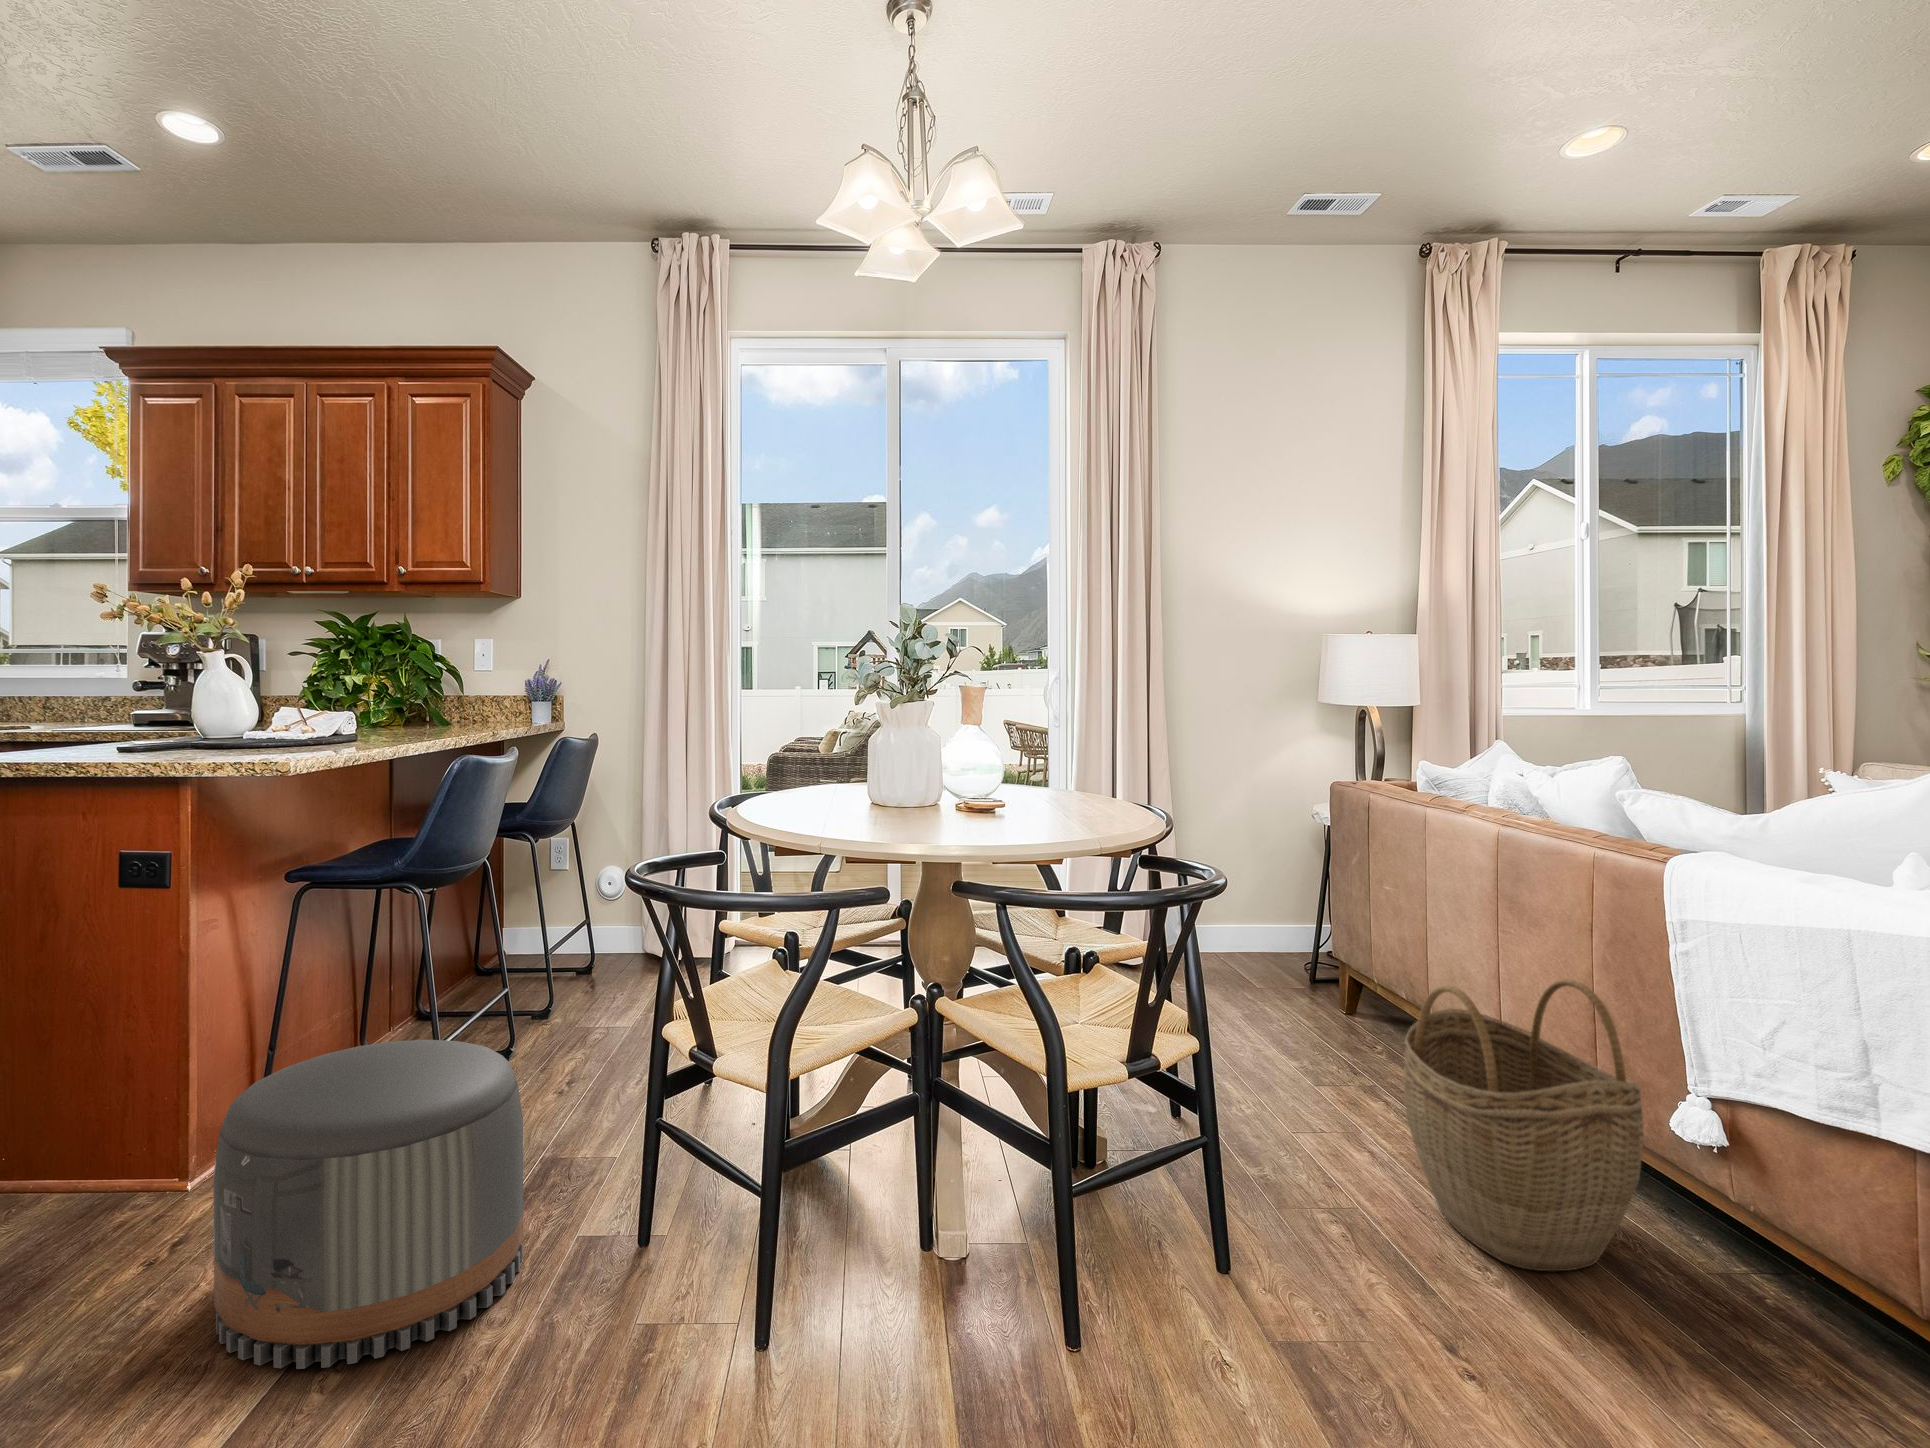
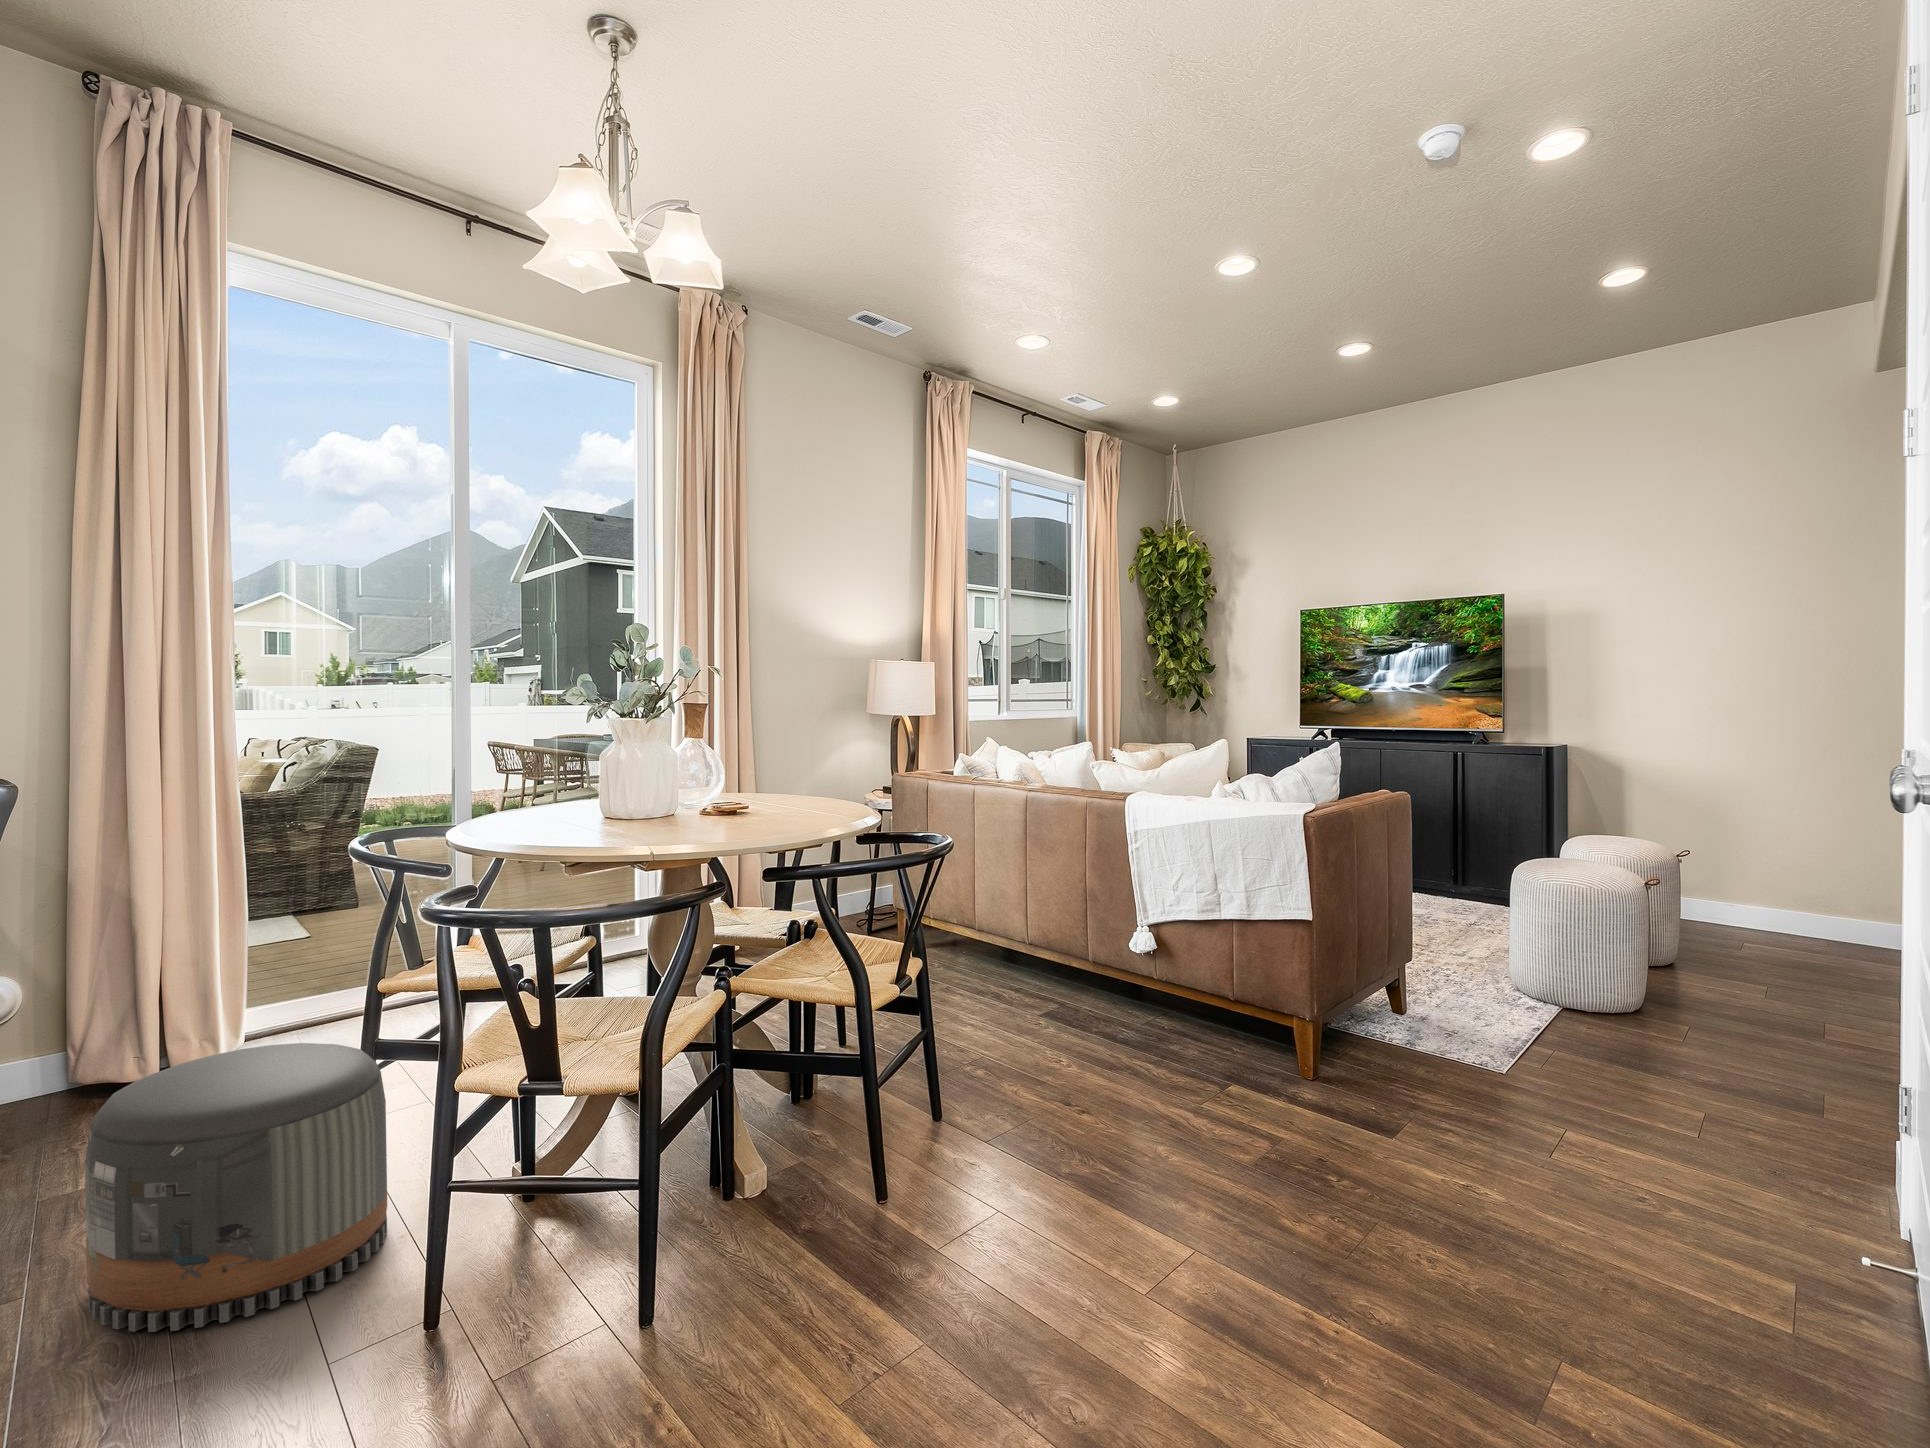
woven basket: present [1403,979,1644,1271] -> none [989,877,1121,1047]

